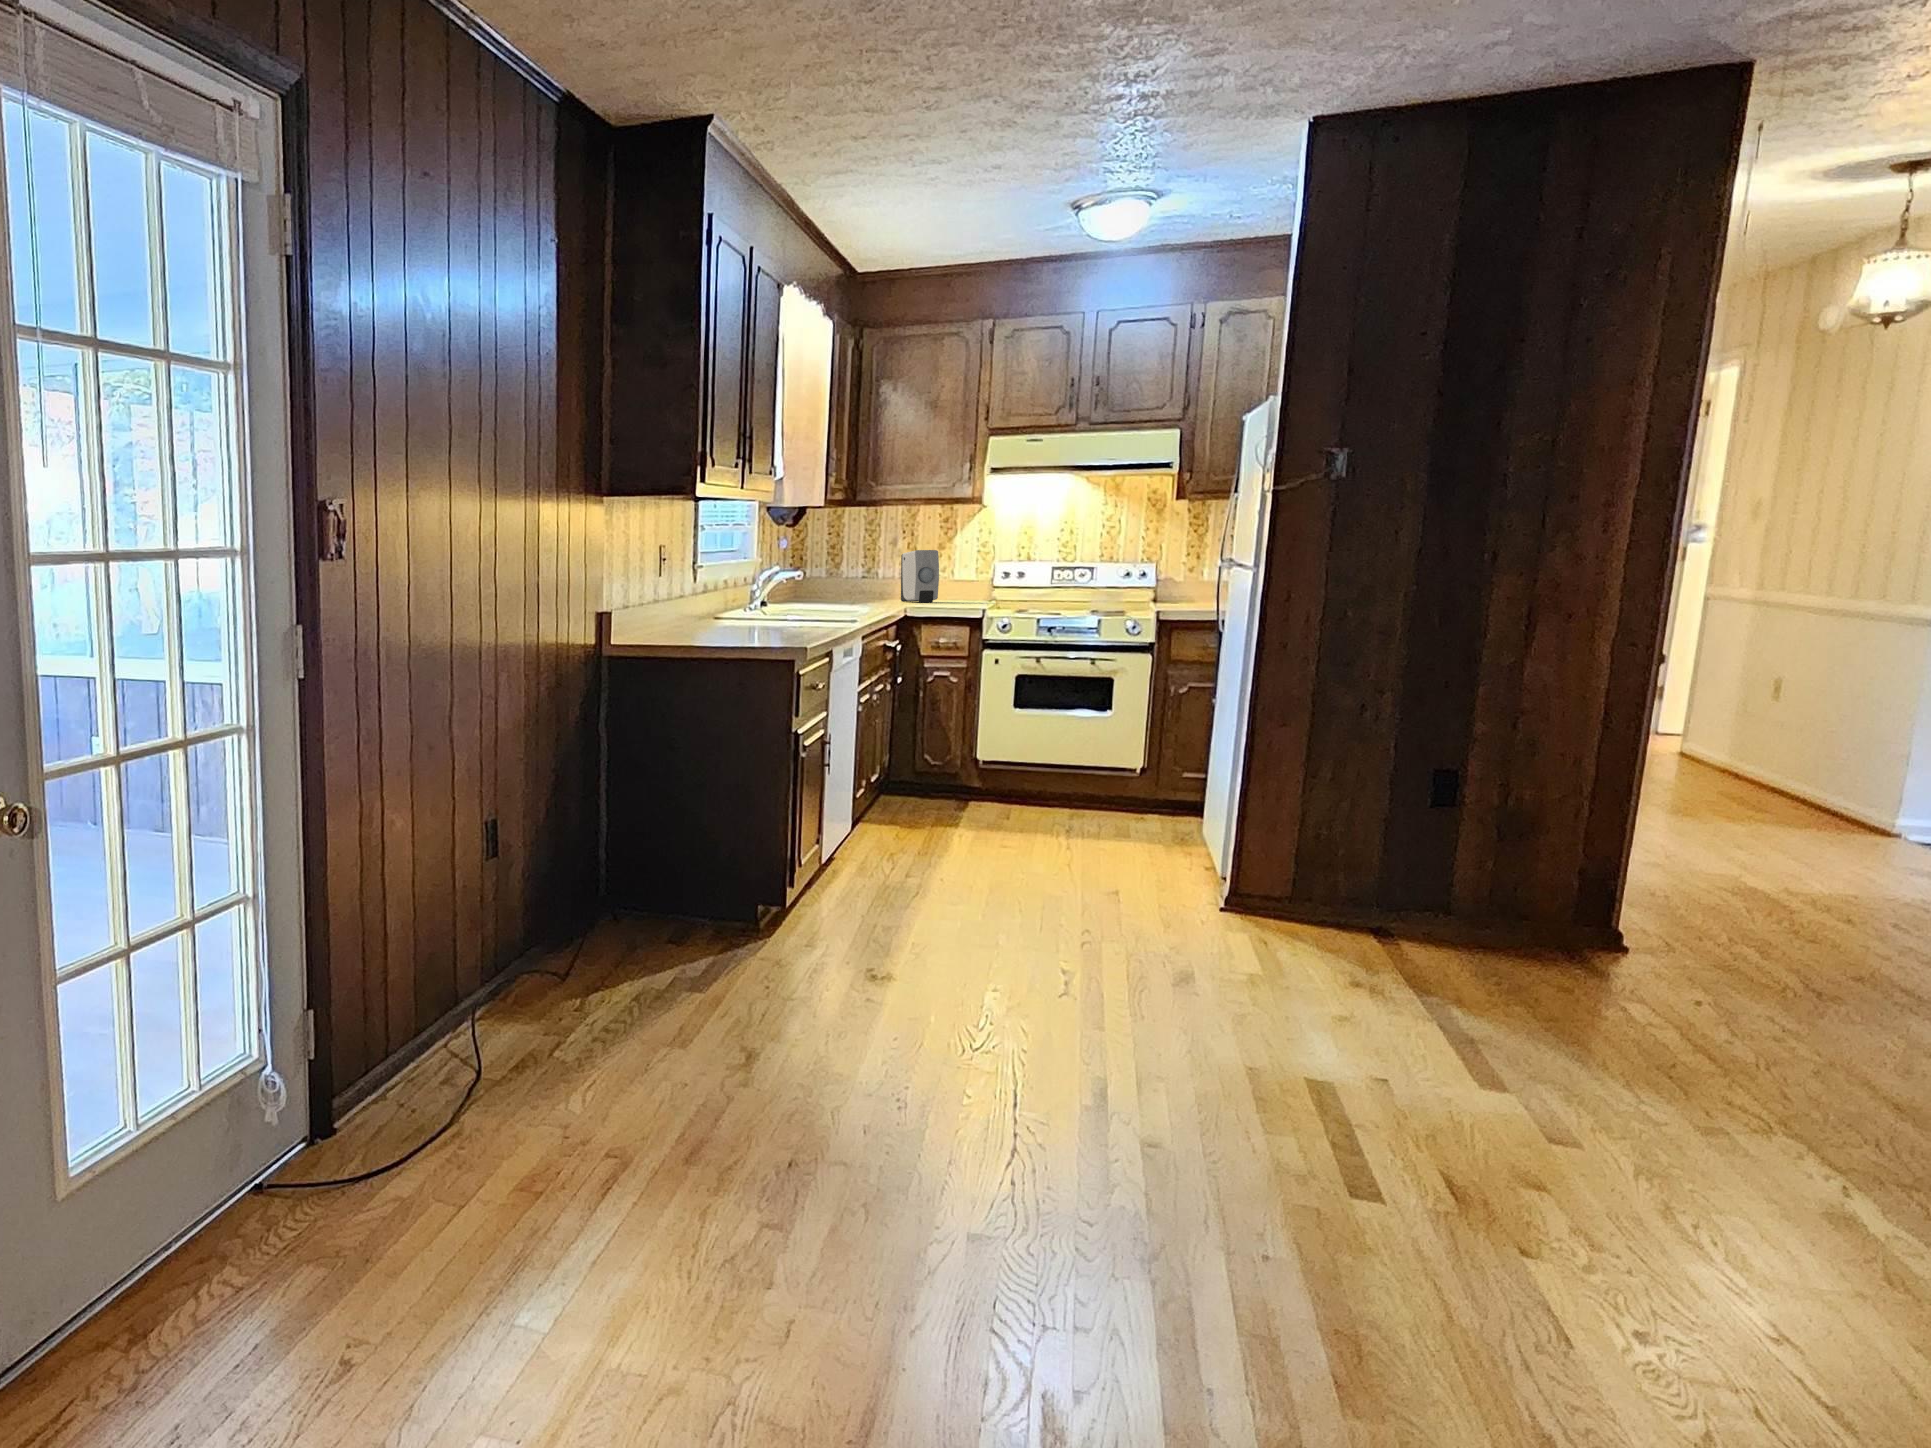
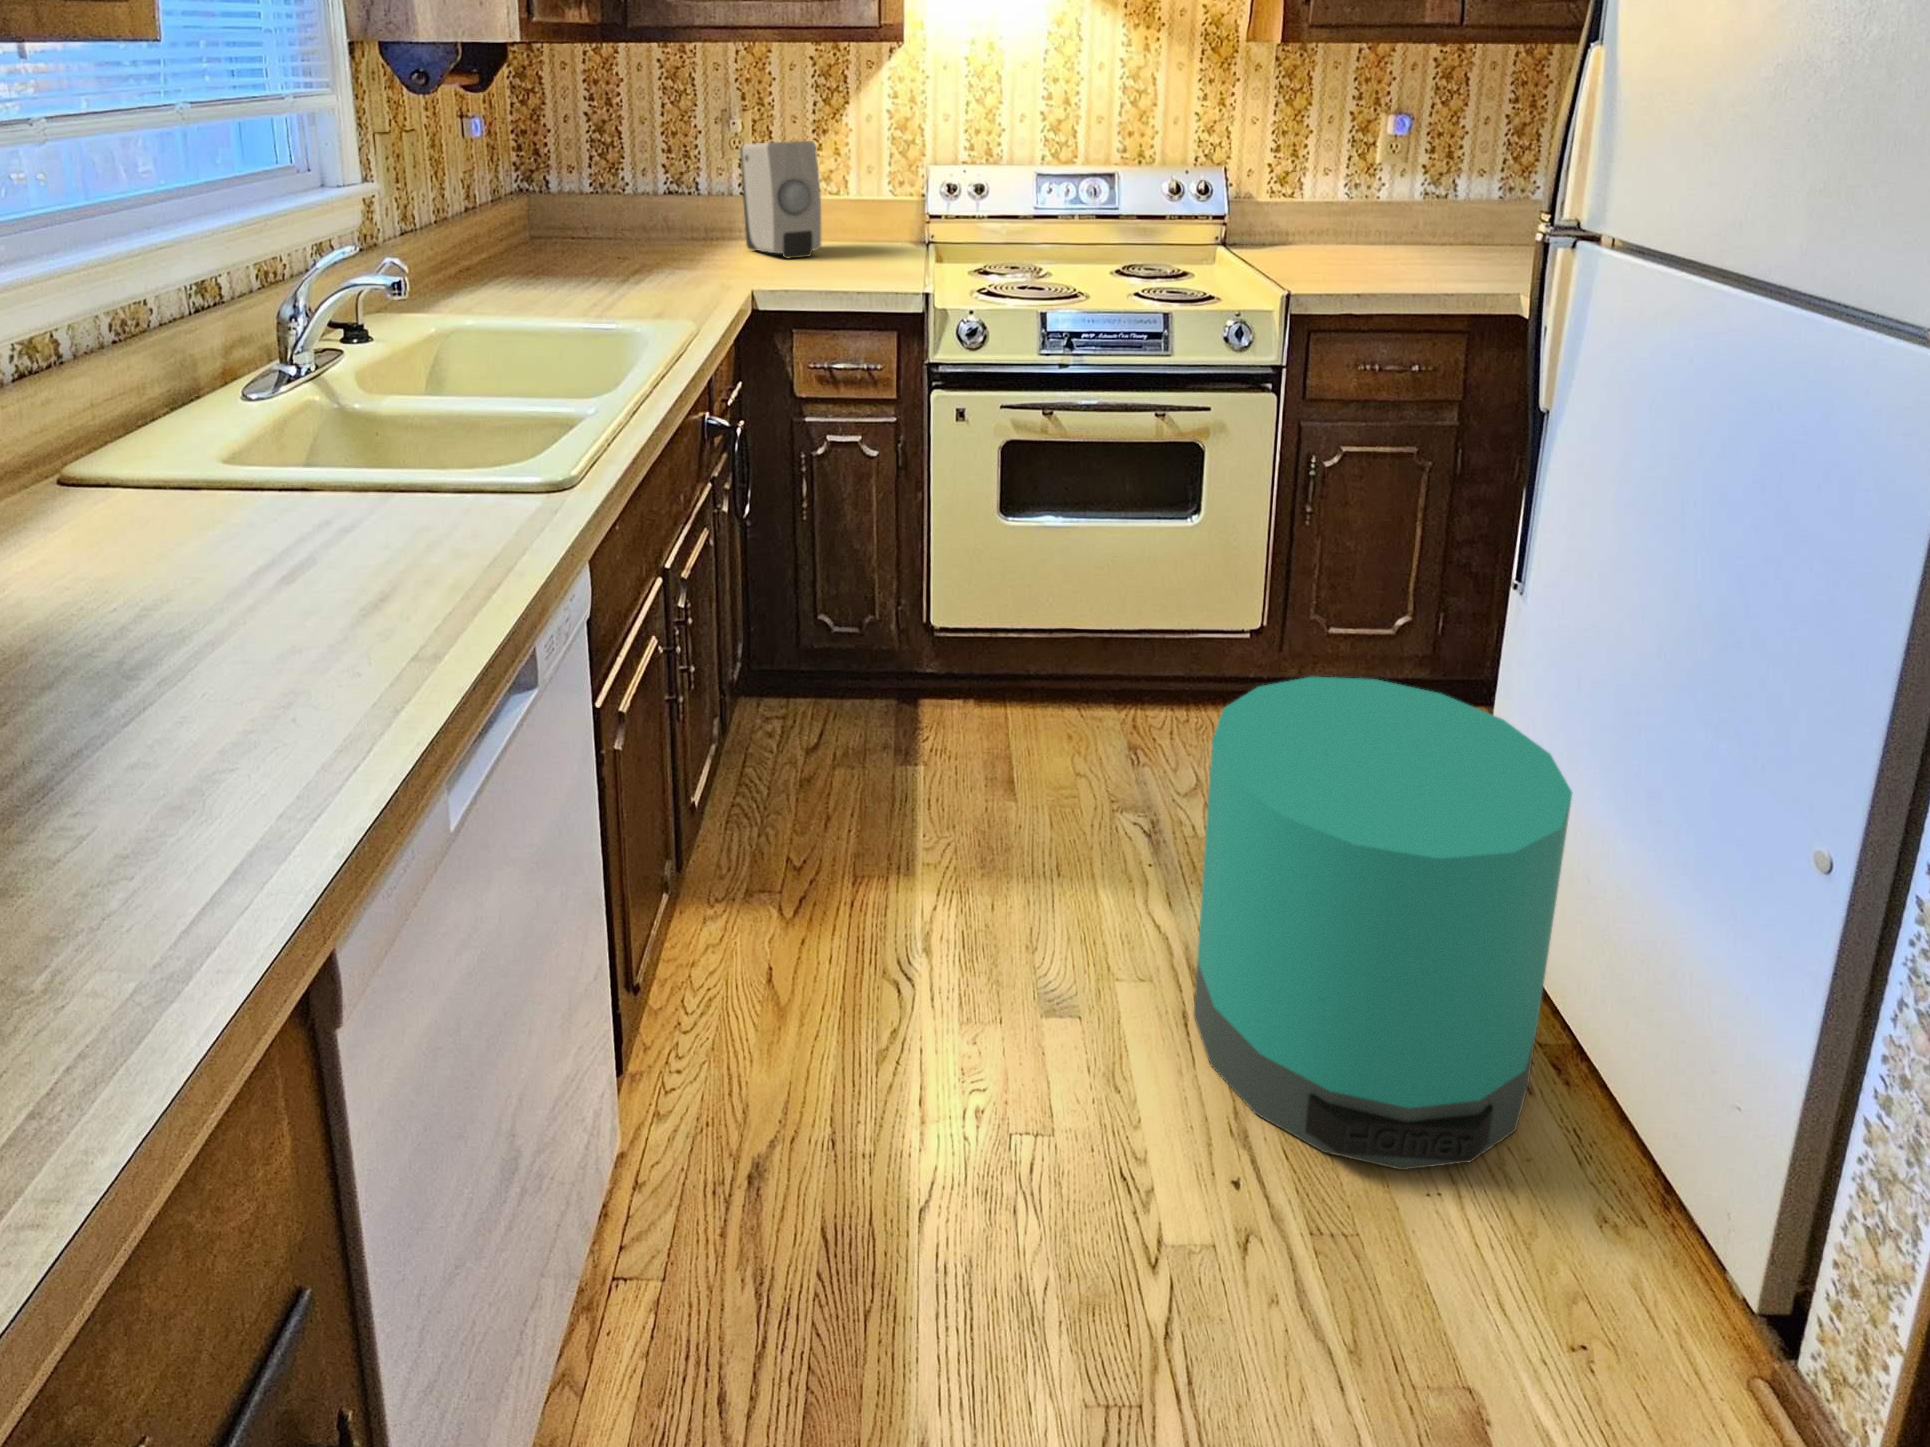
trash can: none [1063,732,1205,869] -> present [1193,677,1572,1170]

